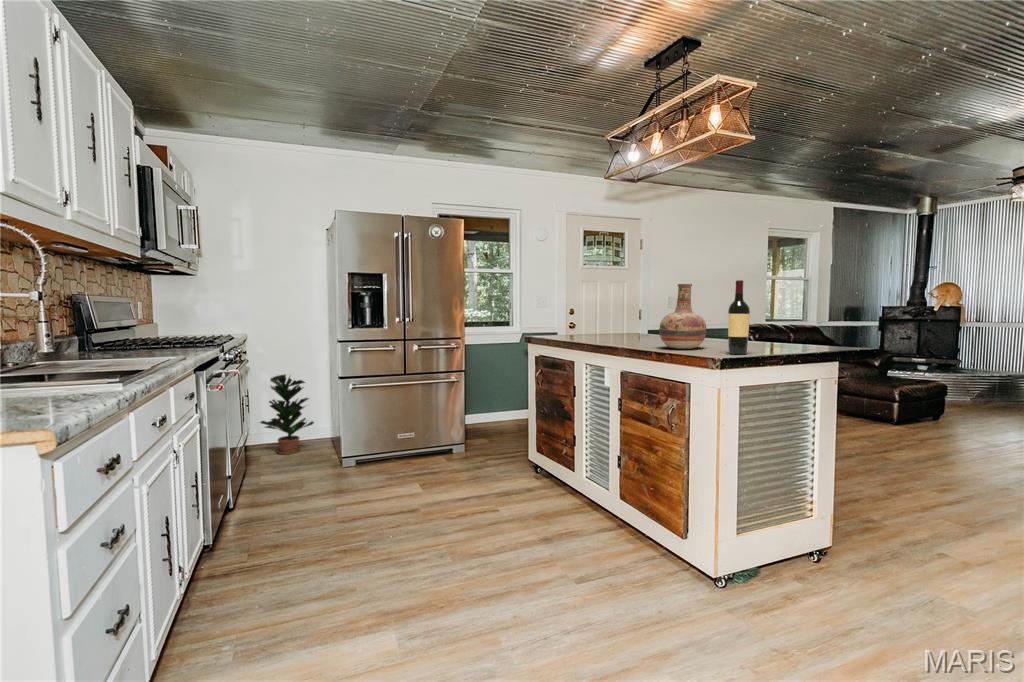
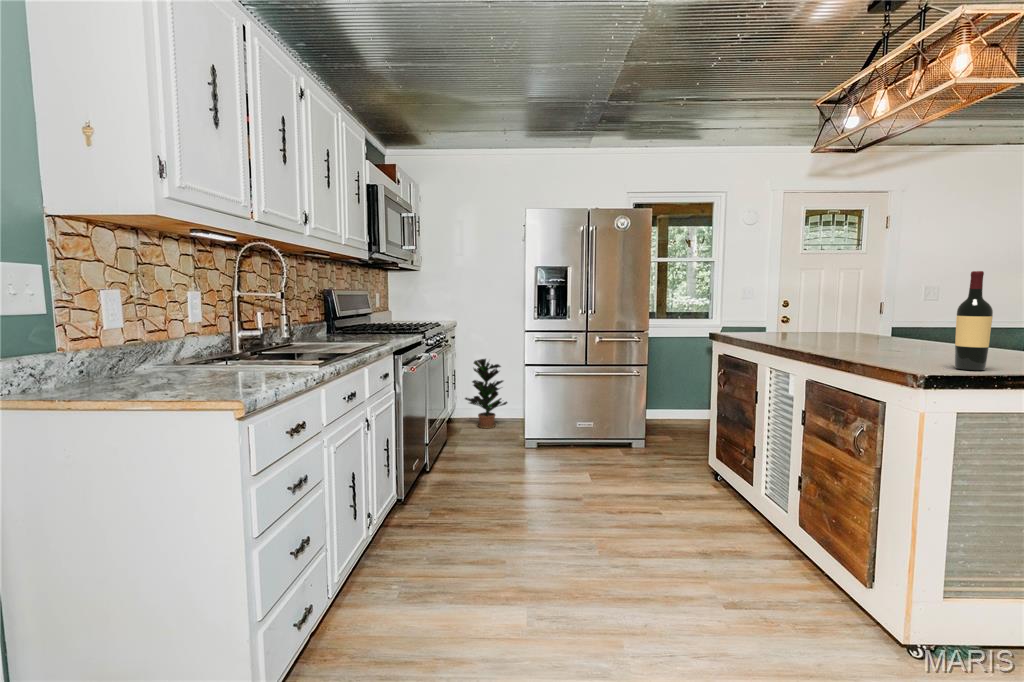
vase: present [659,284,706,349] -> none [859,276,930,358]

